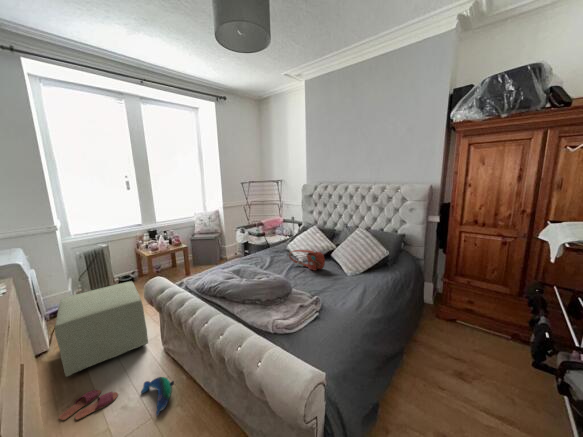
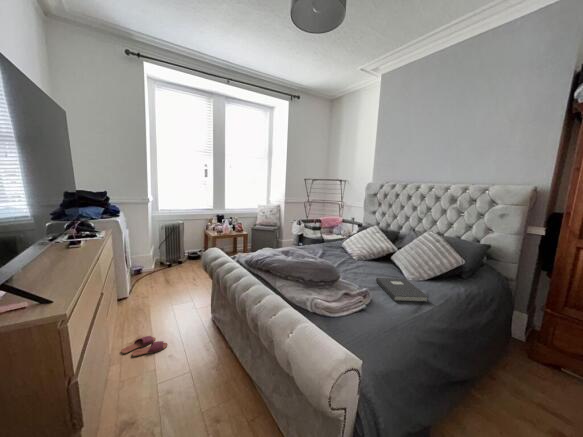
handbag: present [289,250,325,271] -> none [343,244,382,269]
book: none [323,277,367,302] -> present [376,278,428,302]
ottoman: present [55,281,148,377] -> none [131,252,200,320]
plush toy: present [141,377,174,416] -> none [185,339,214,372]

